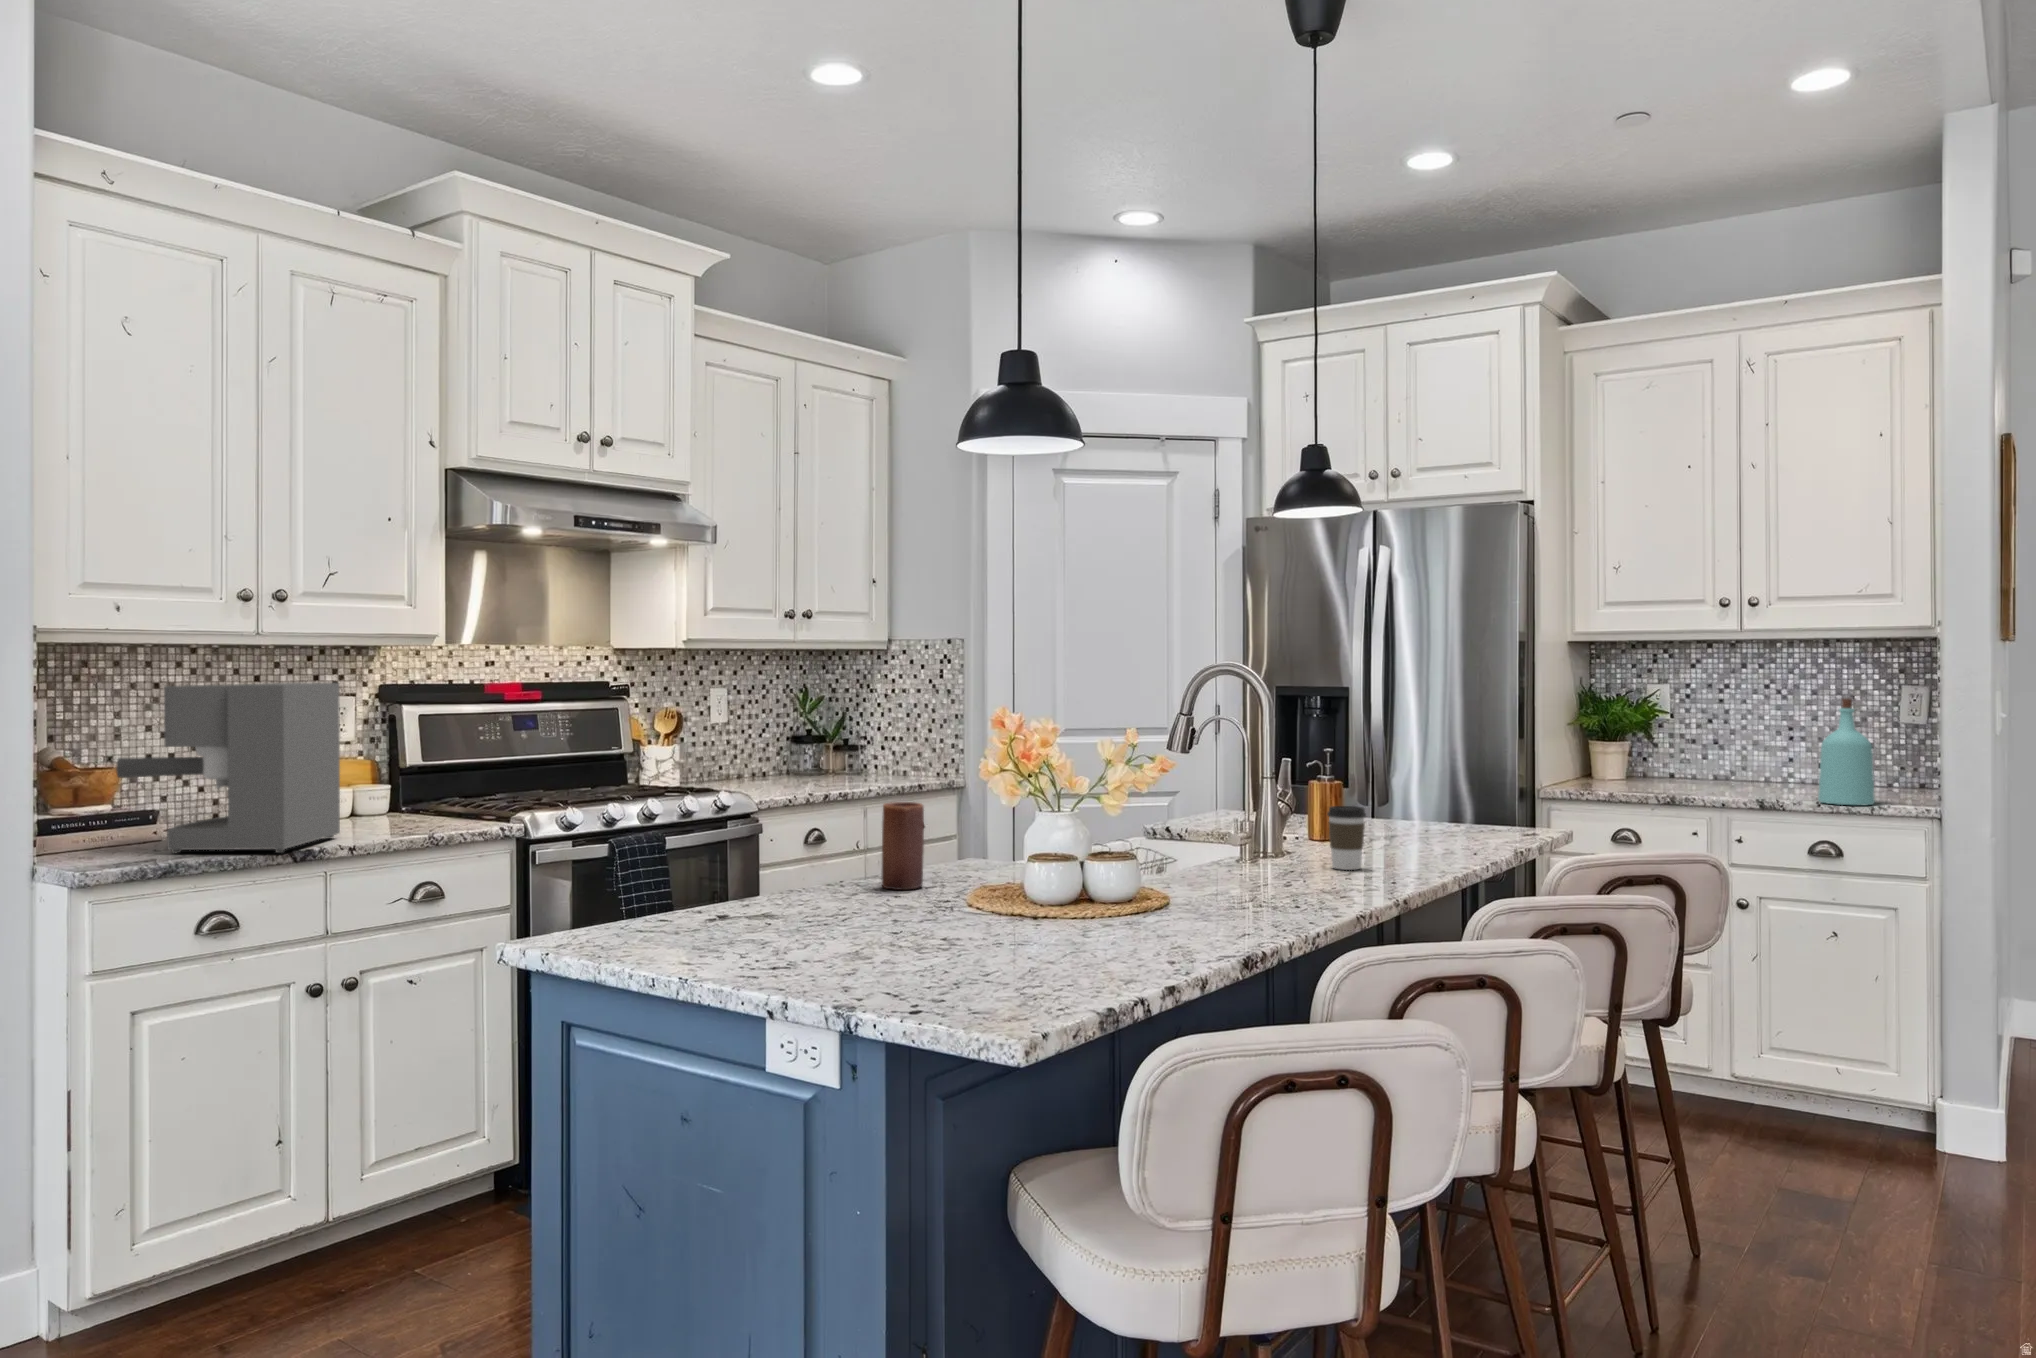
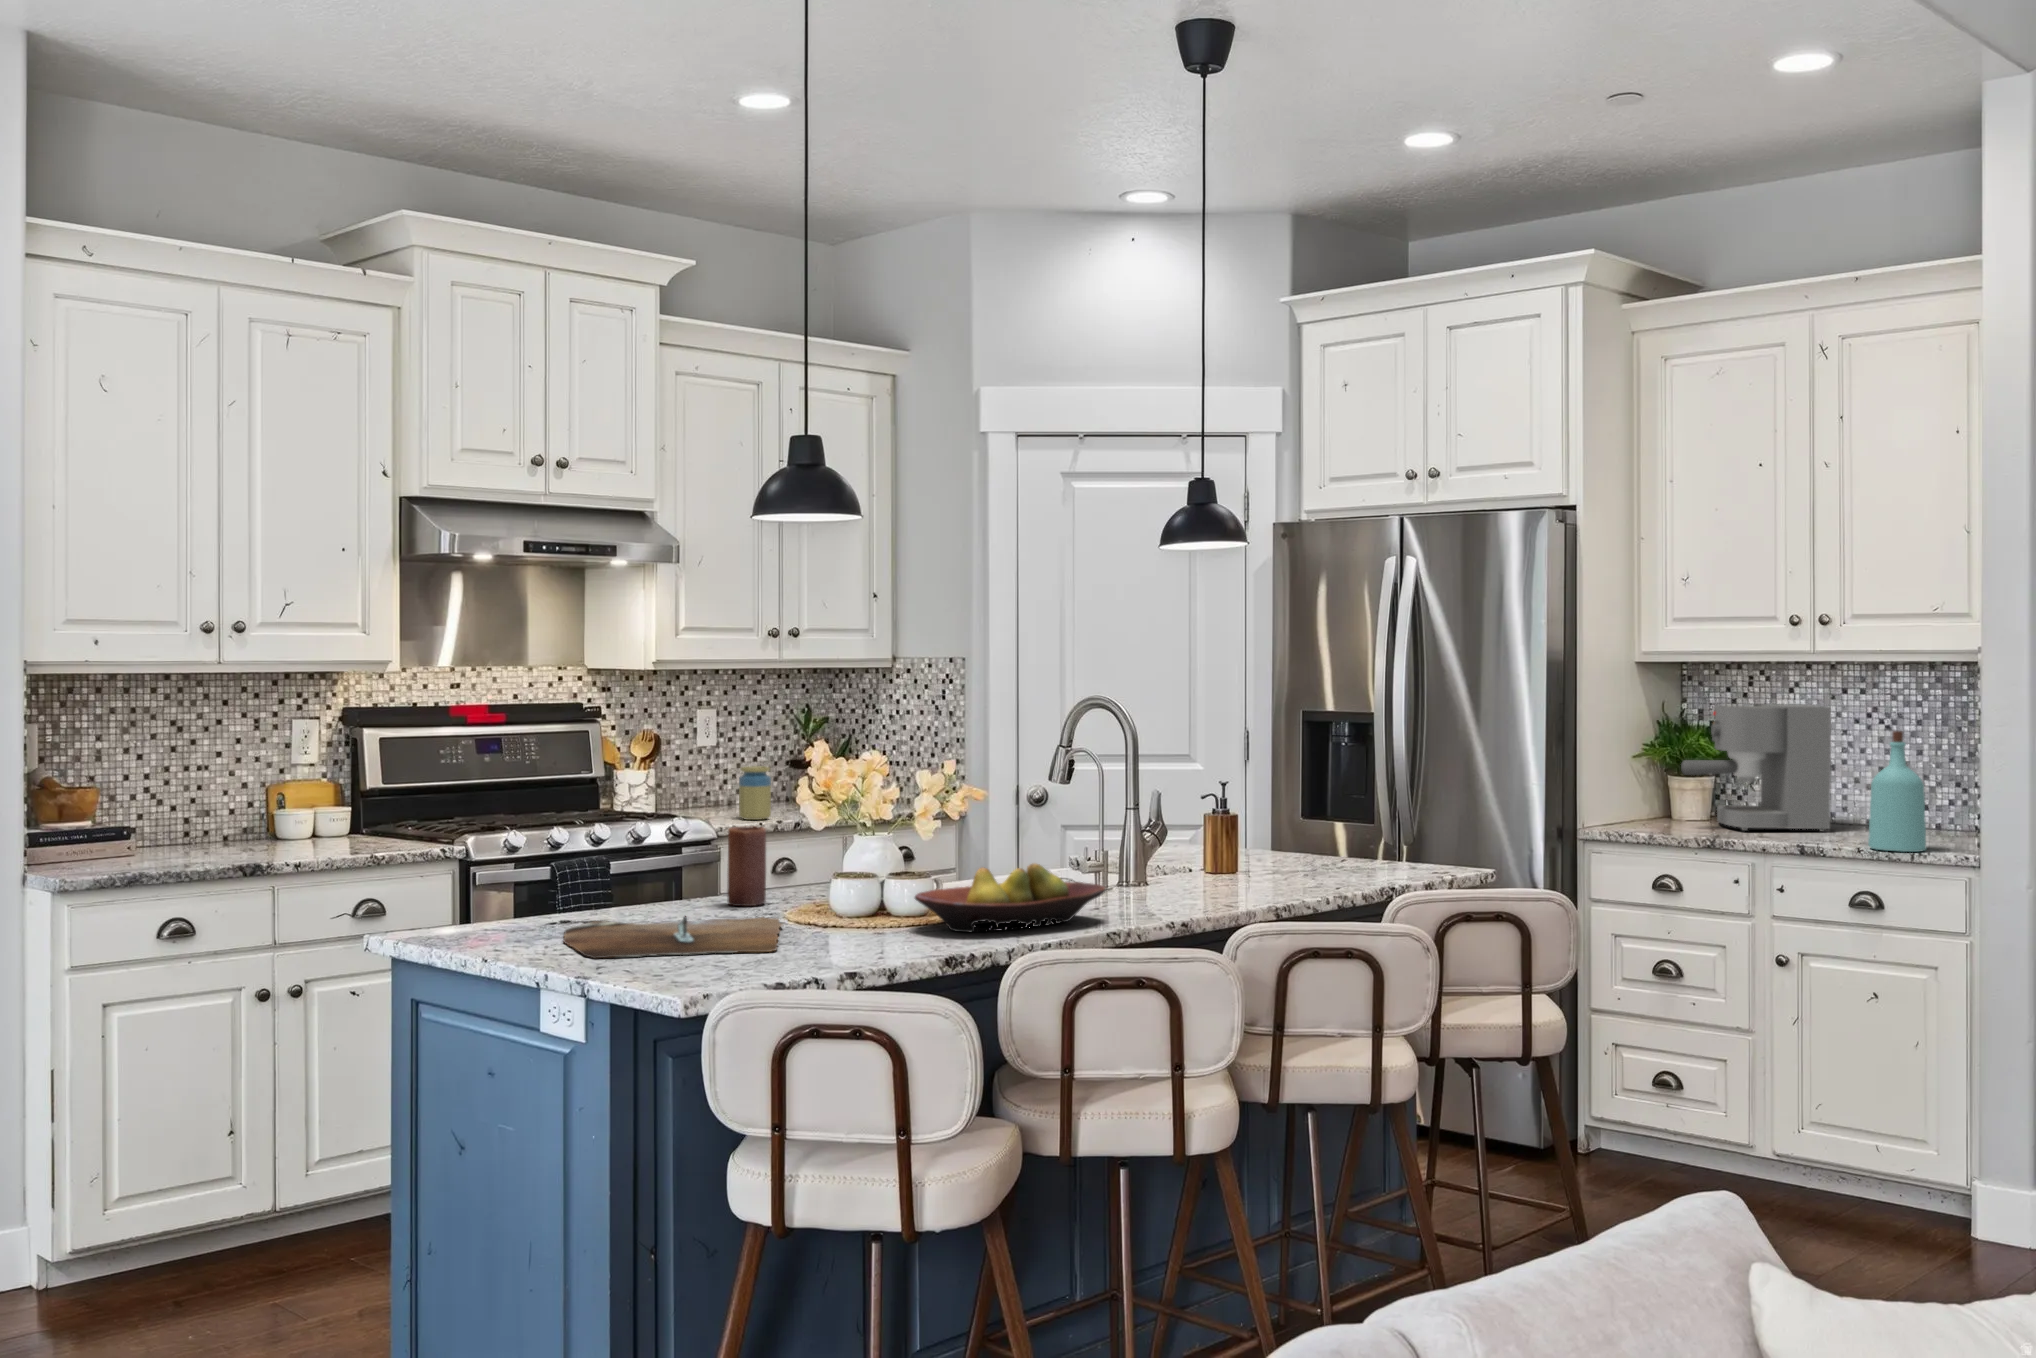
coffee maker: present [116,683,340,853] -> present [1681,704,1831,832]
jar: none [775,741,805,792] -> present [739,766,771,820]
coffee cup: present [1327,806,1366,870] -> none [1175,838,1212,900]
fruit bowl: none [1131,838,1317,918] -> present [915,863,1106,932]
cutting board: none [742,905,1029,972] -> present [563,916,782,958]

